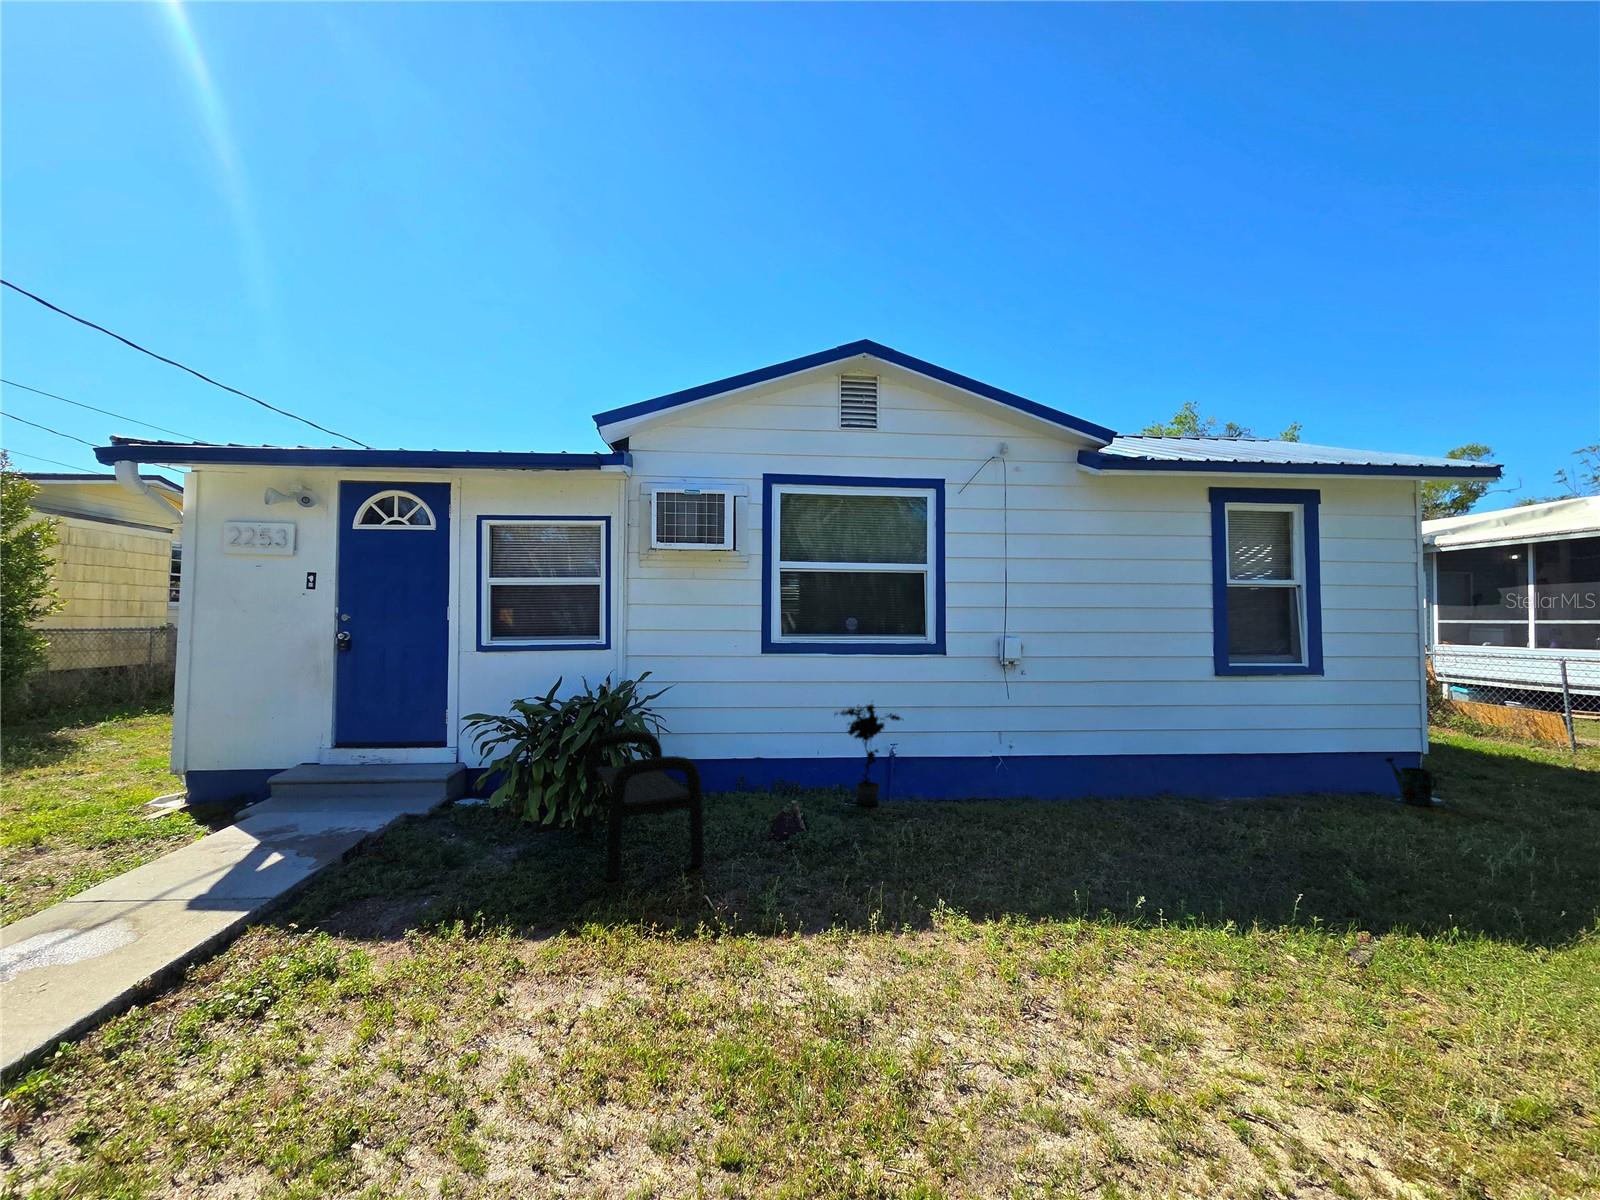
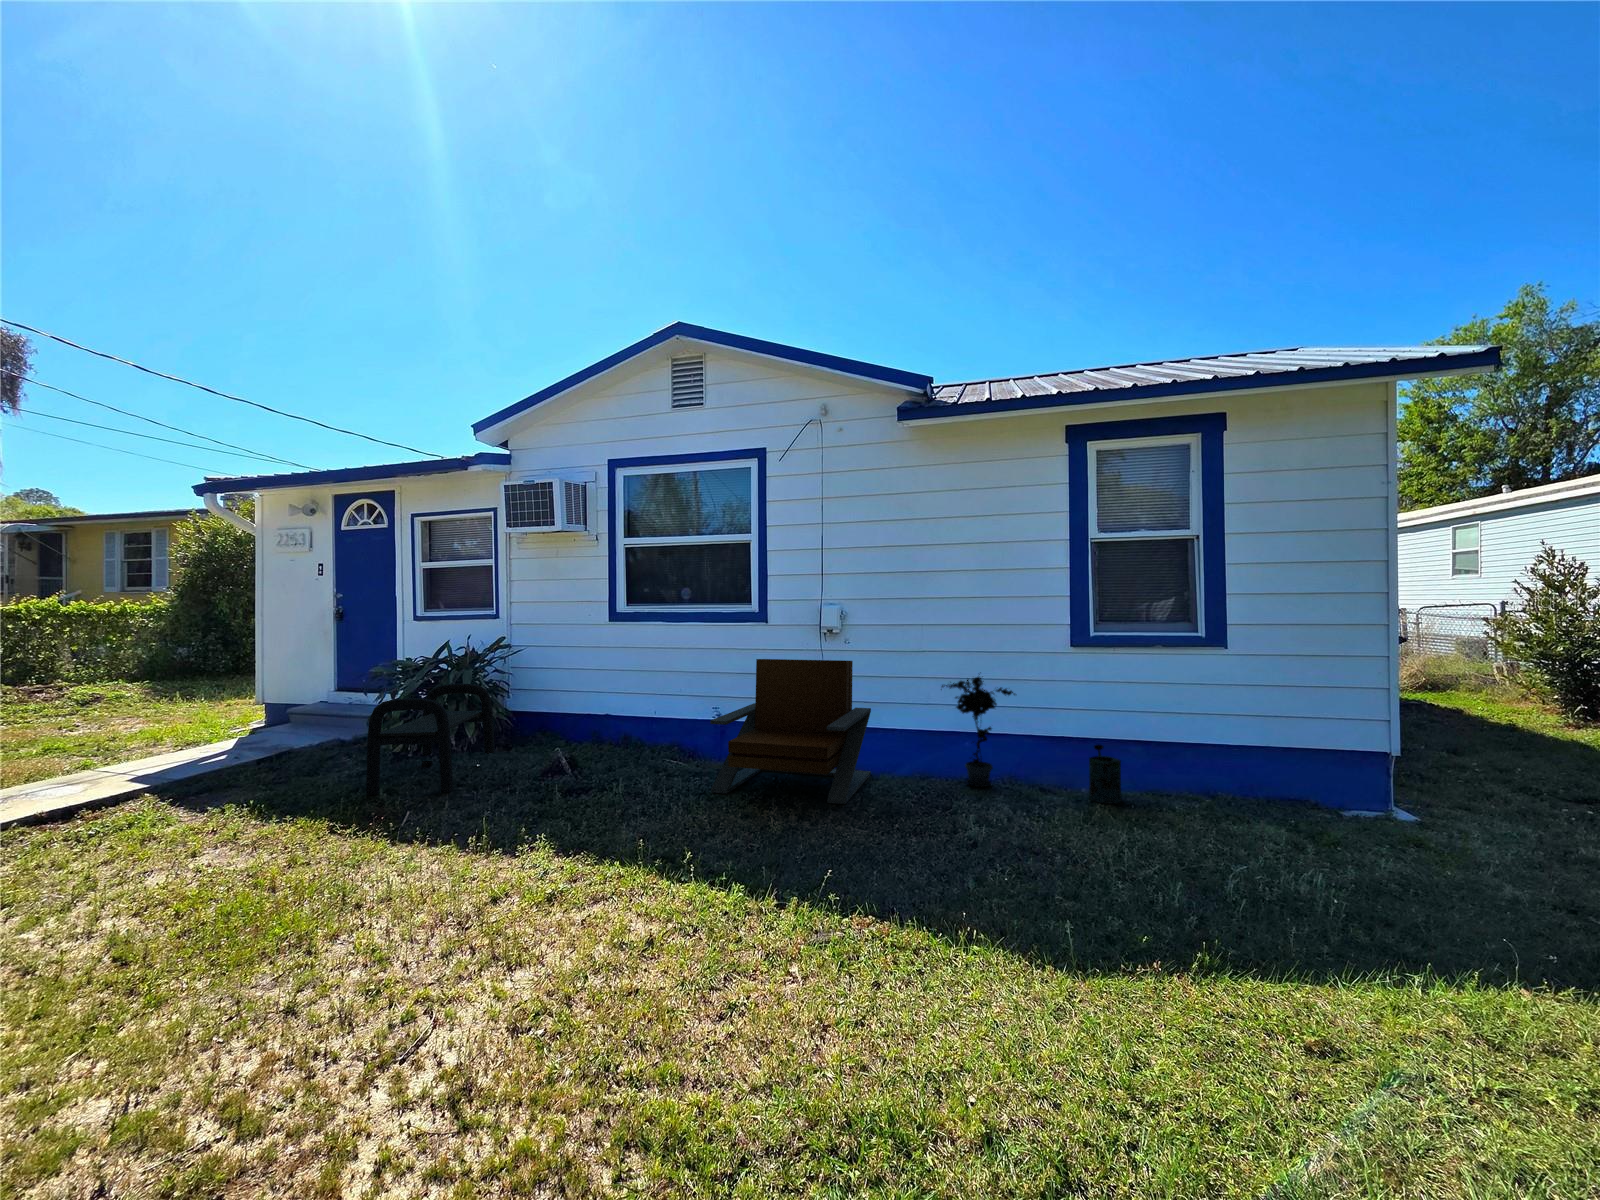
lounge chair: none [938,692,1104,832] -> present [710,659,871,804]
potted plant: present [835,704,900,805] -> present [941,677,1015,787]
watering can: present [1385,757,1437,806] -> present [1089,744,1122,804]

